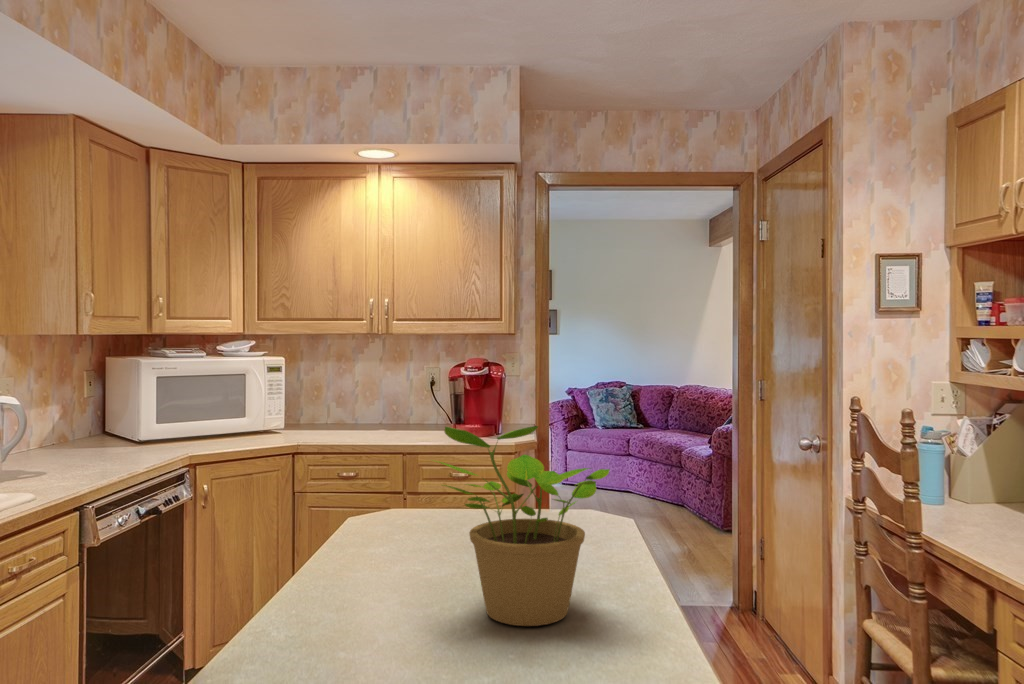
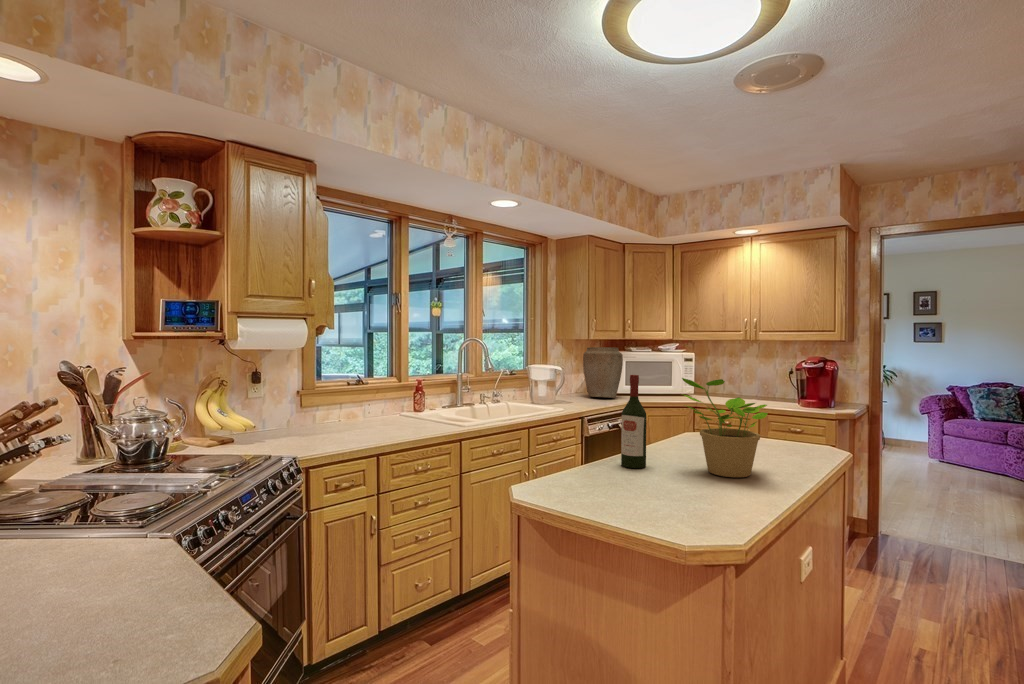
vase: none [63,350,151,453] -> present [583,347,623,398]
wine bottle: none [305,426,363,650] -> present [621,375,646,468]

